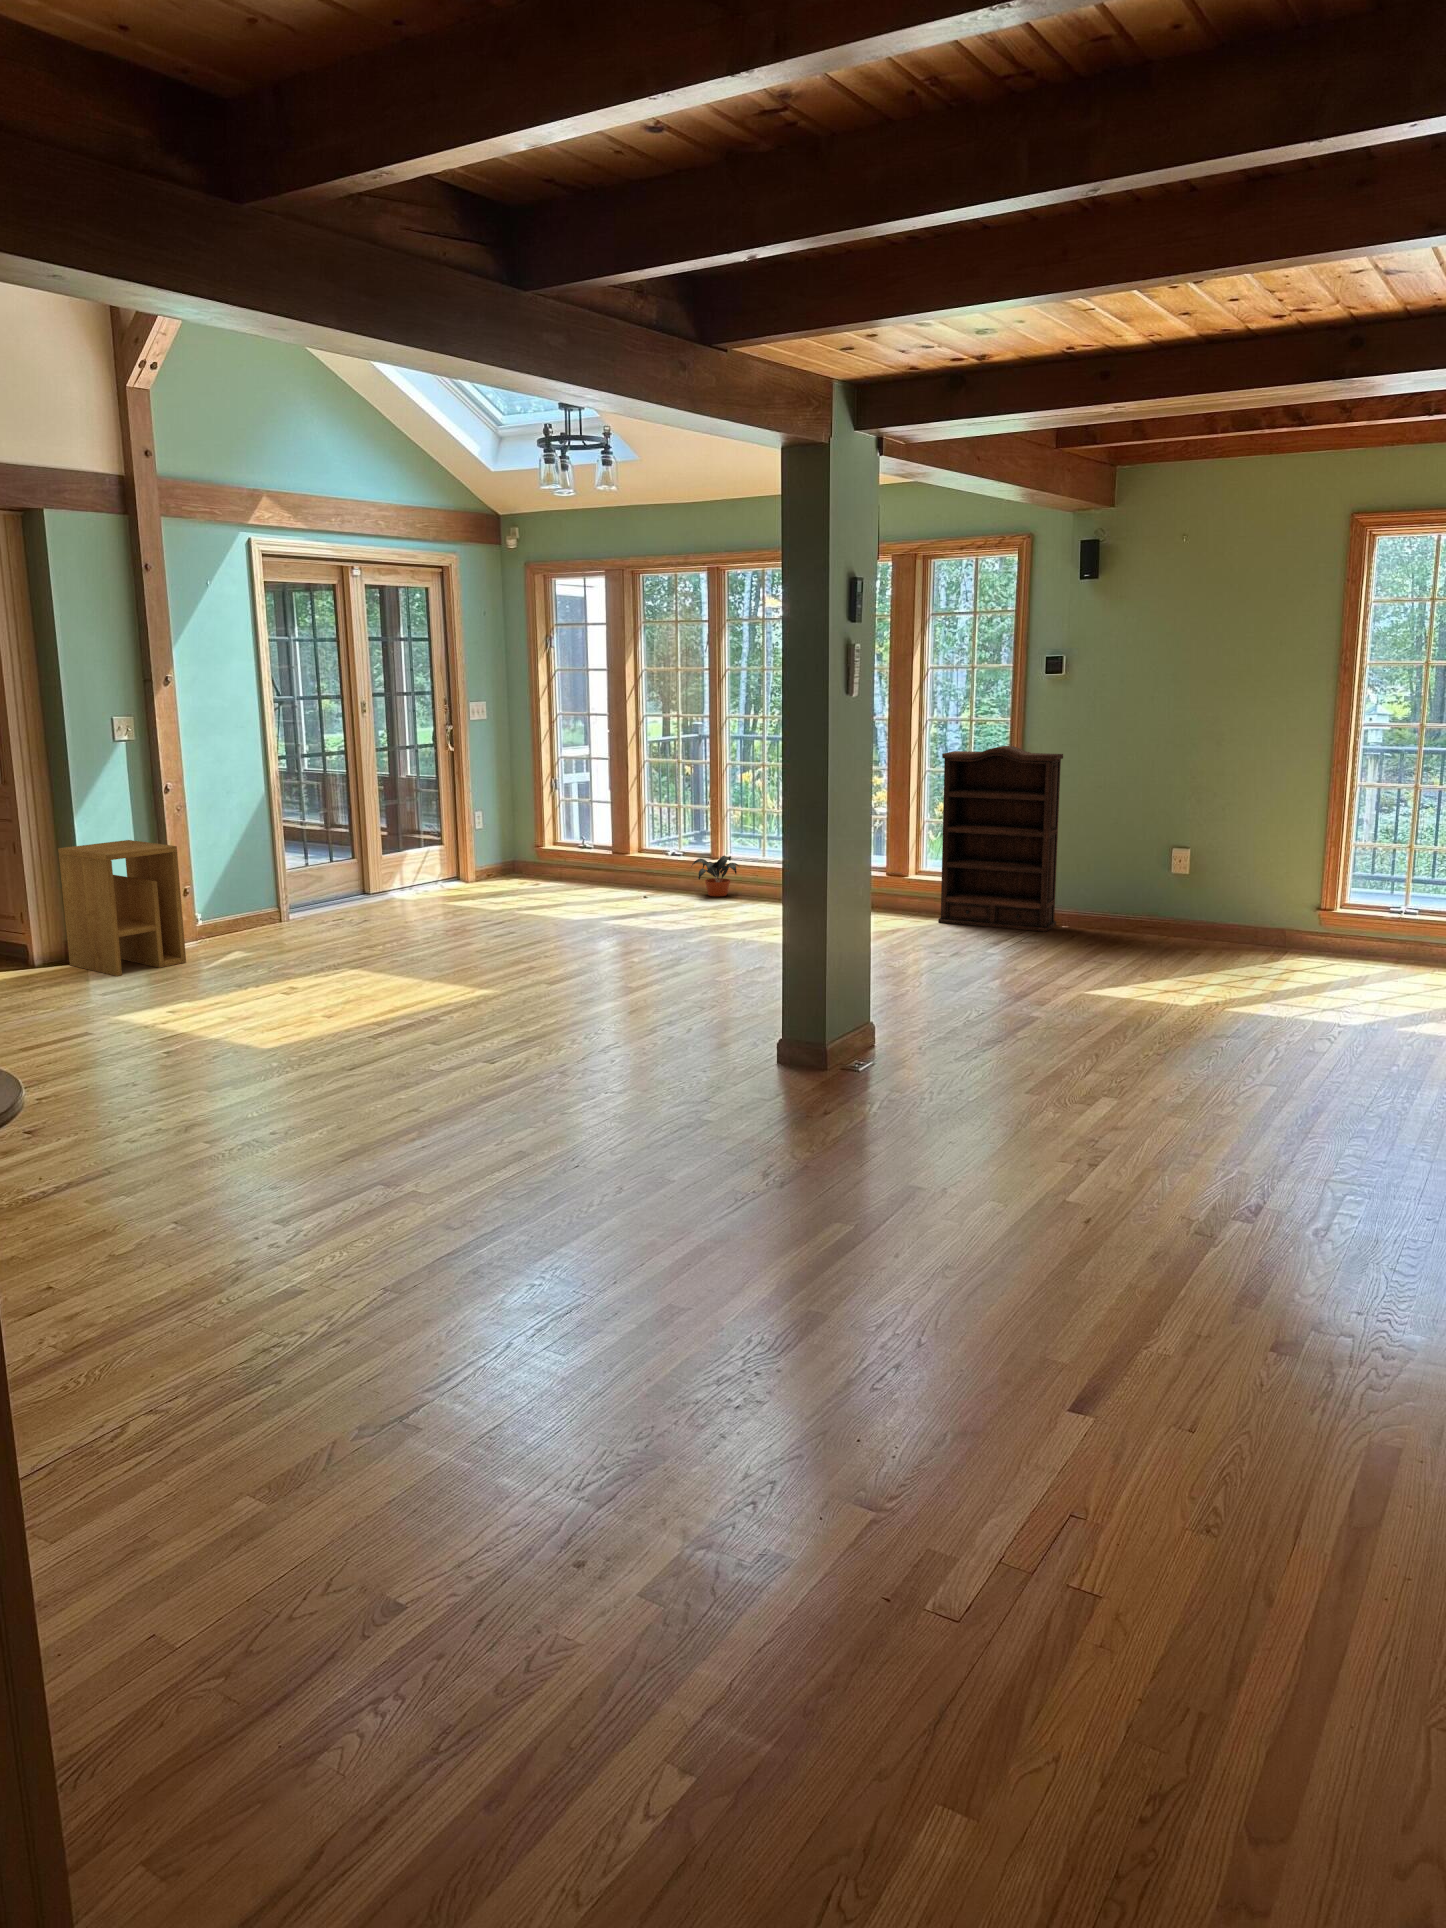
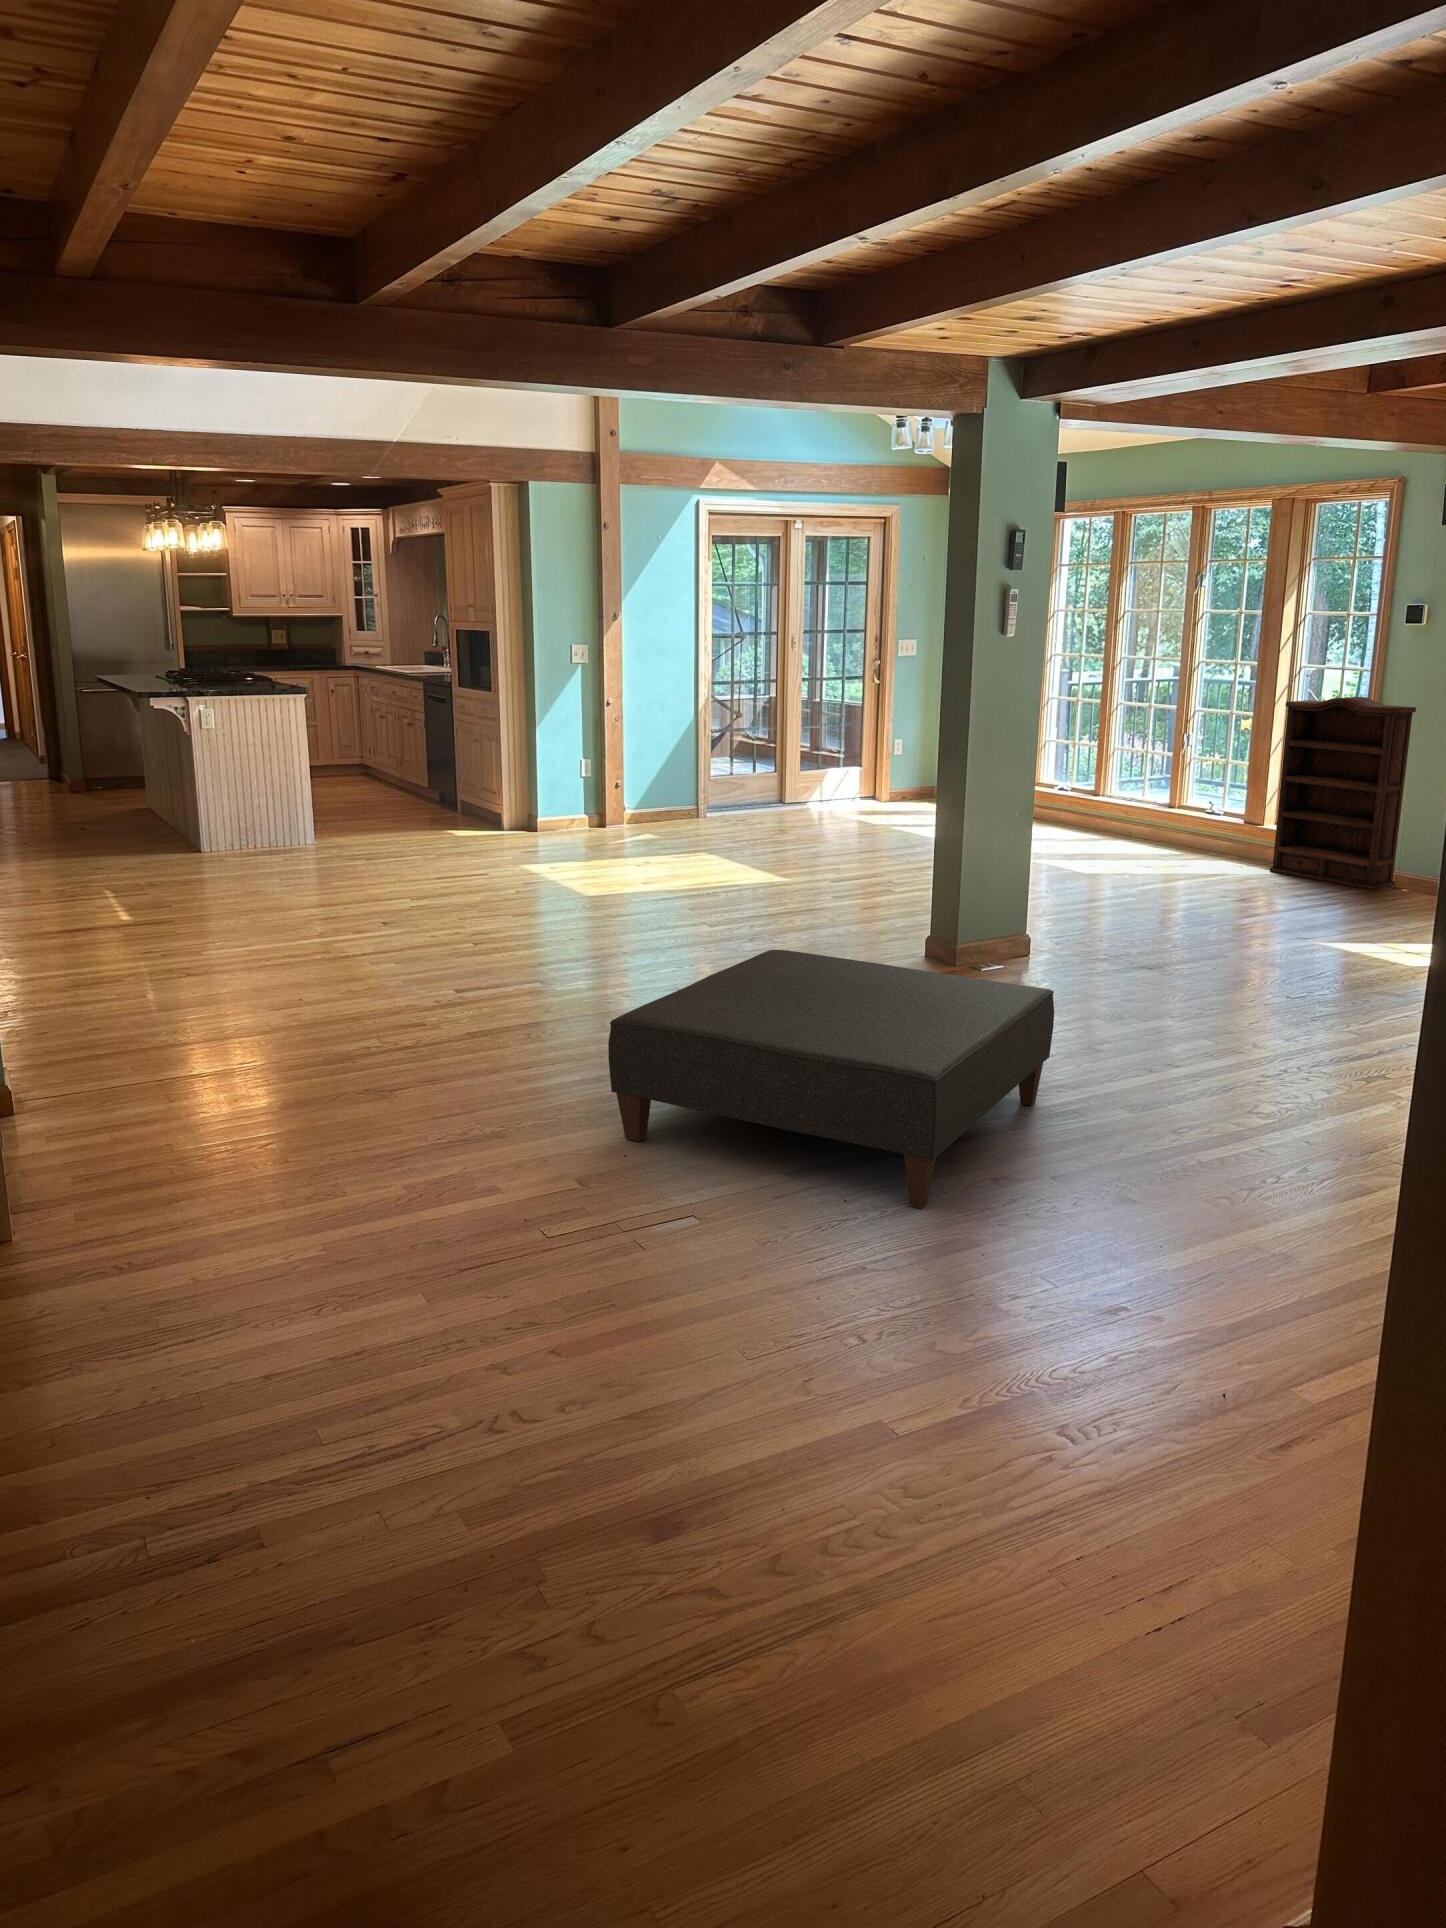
side table: present [58,840,186,976] -> none [518,740,598,843]
potted plant: present [692,856,738,896] -> none [1066,793,1114,831]
ottoman: none [769,1095,1272,1412] -> present [608,950,1054,1209]

